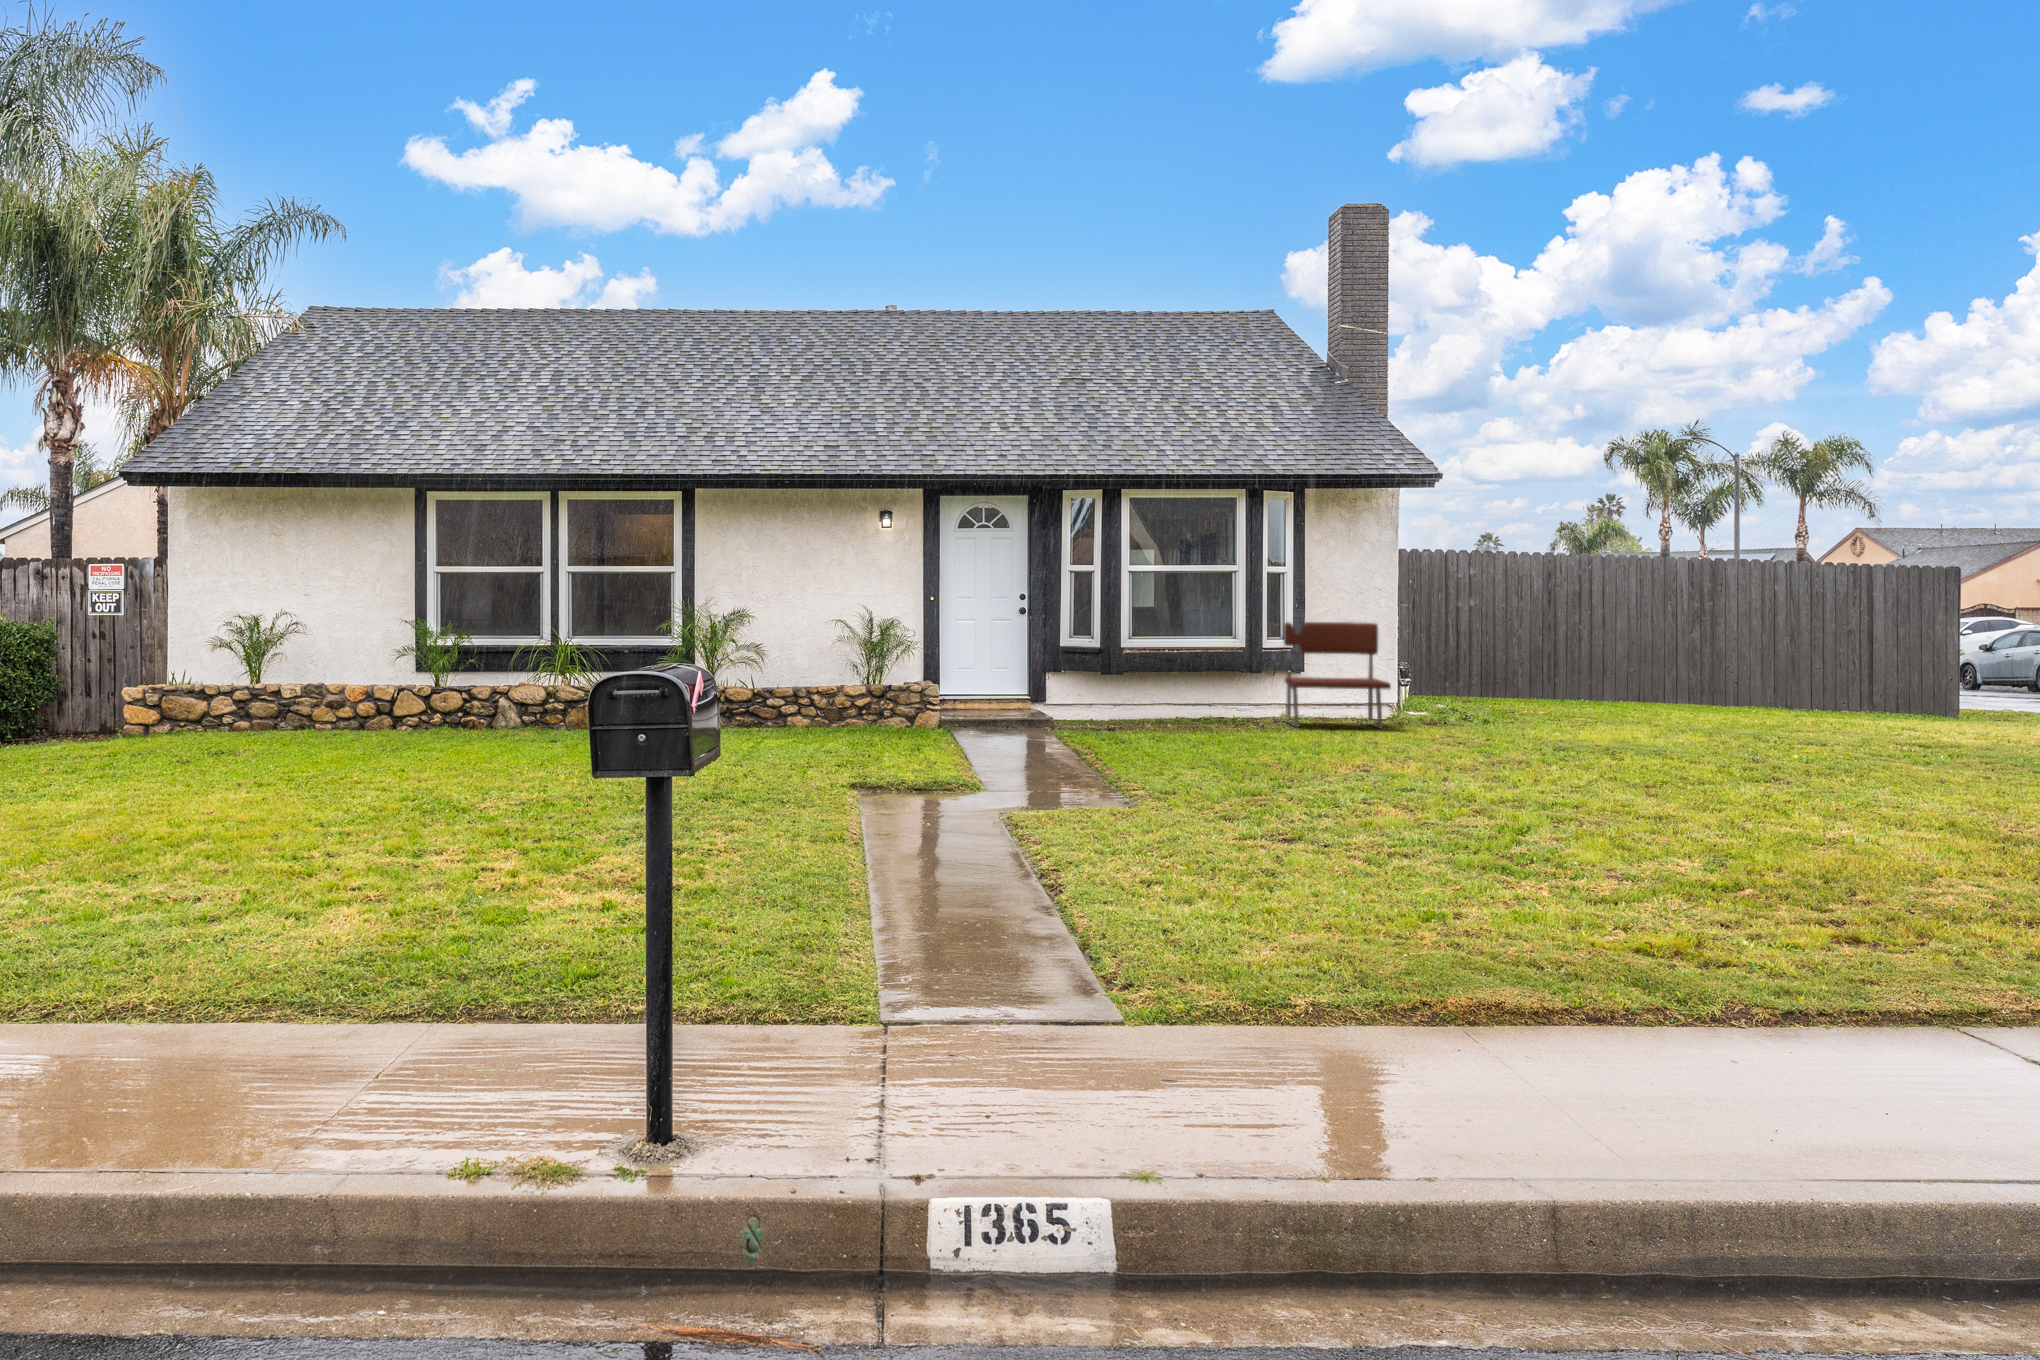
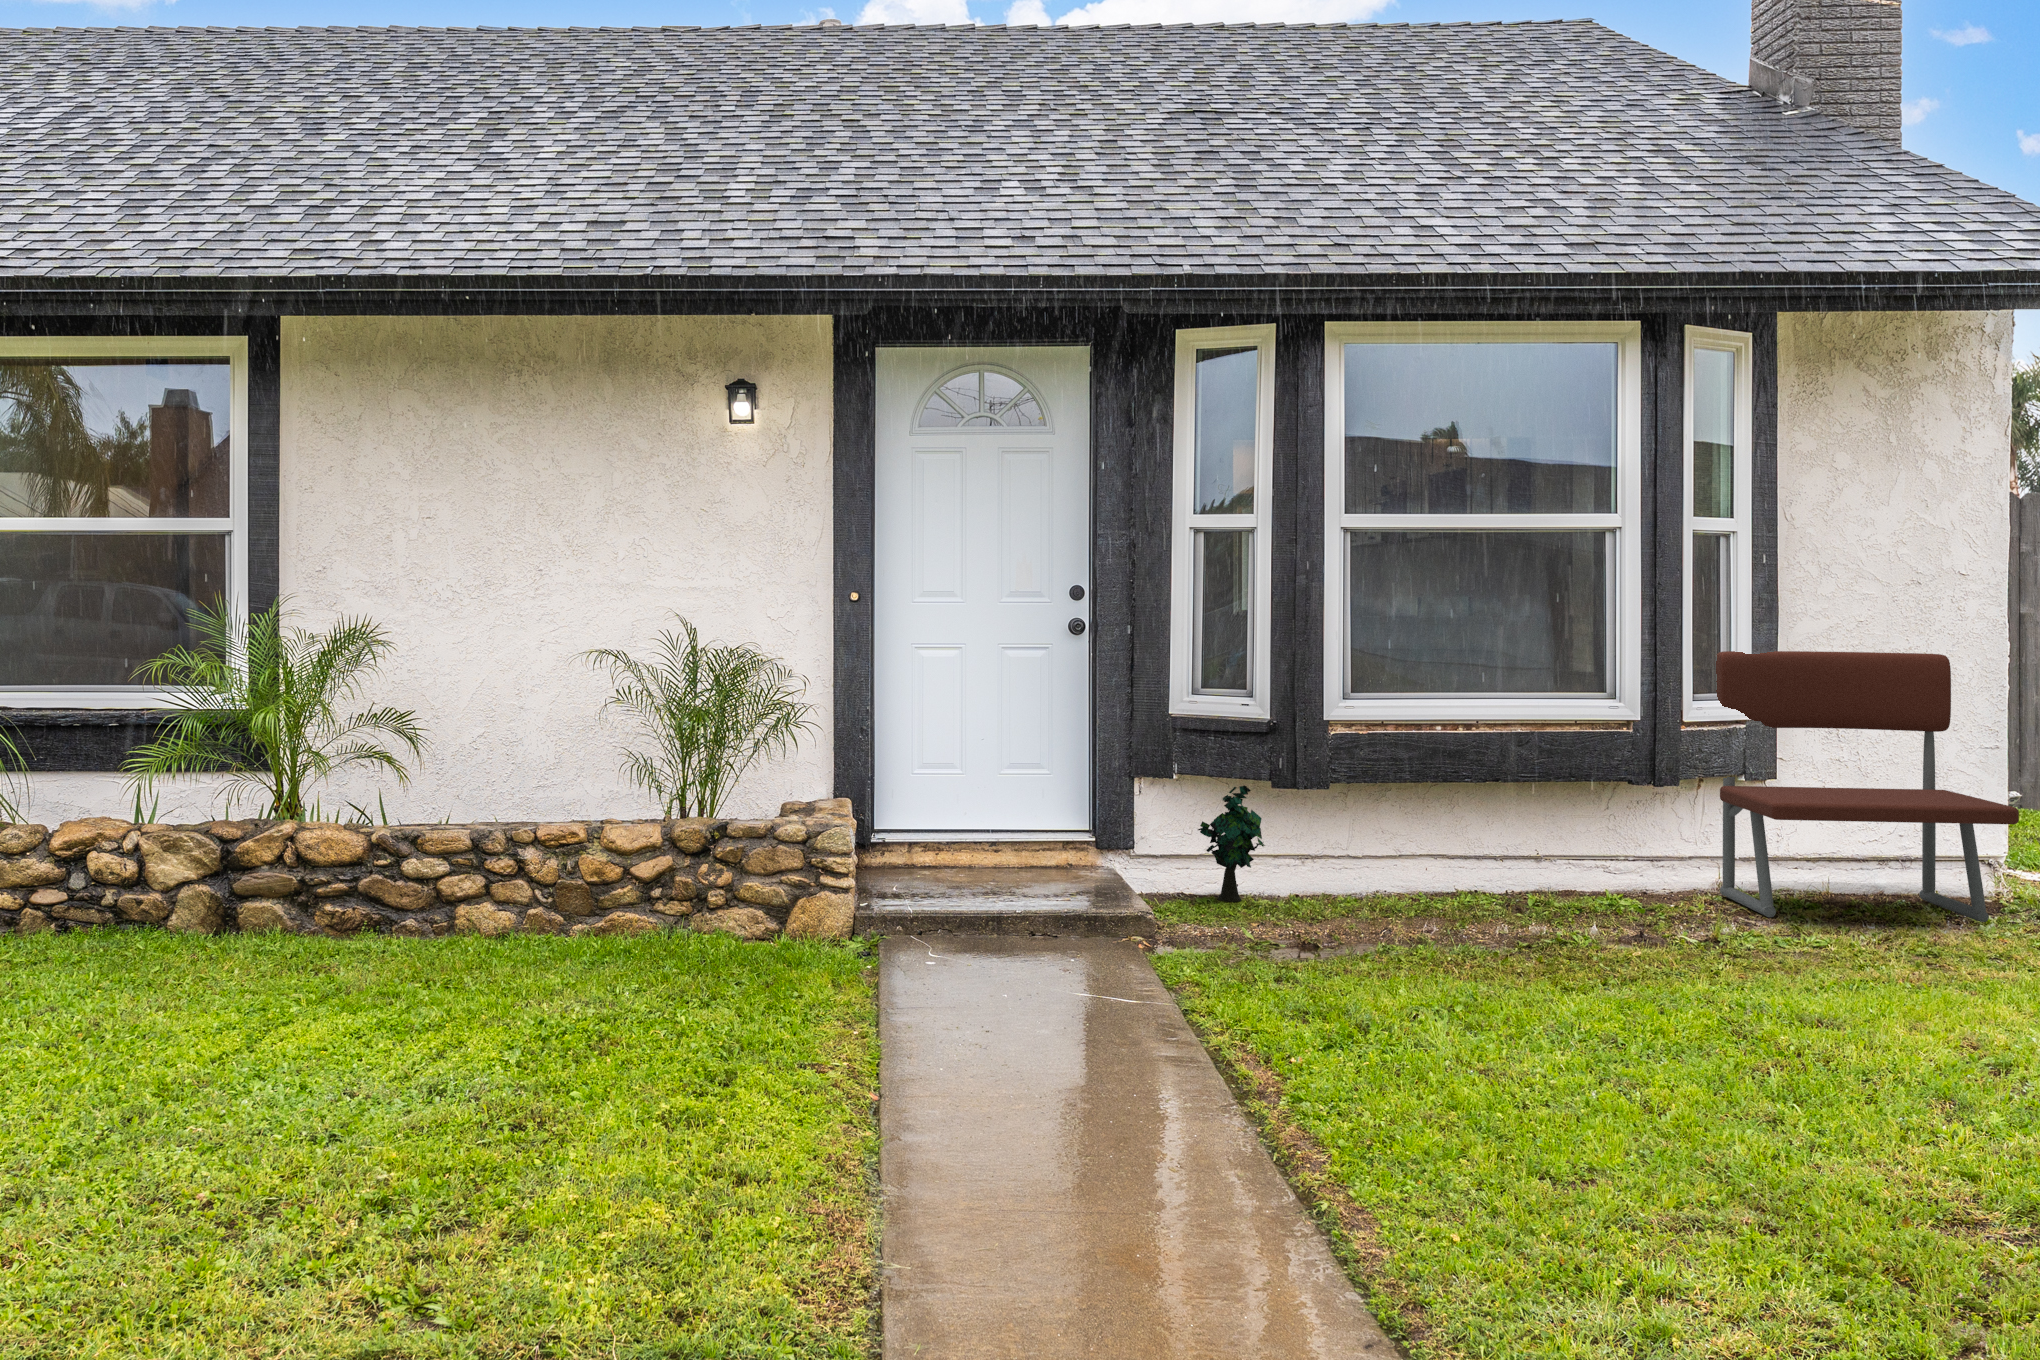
decorative plant: none [1069,676,1096,723] -> present [1198,785,1265,902]

